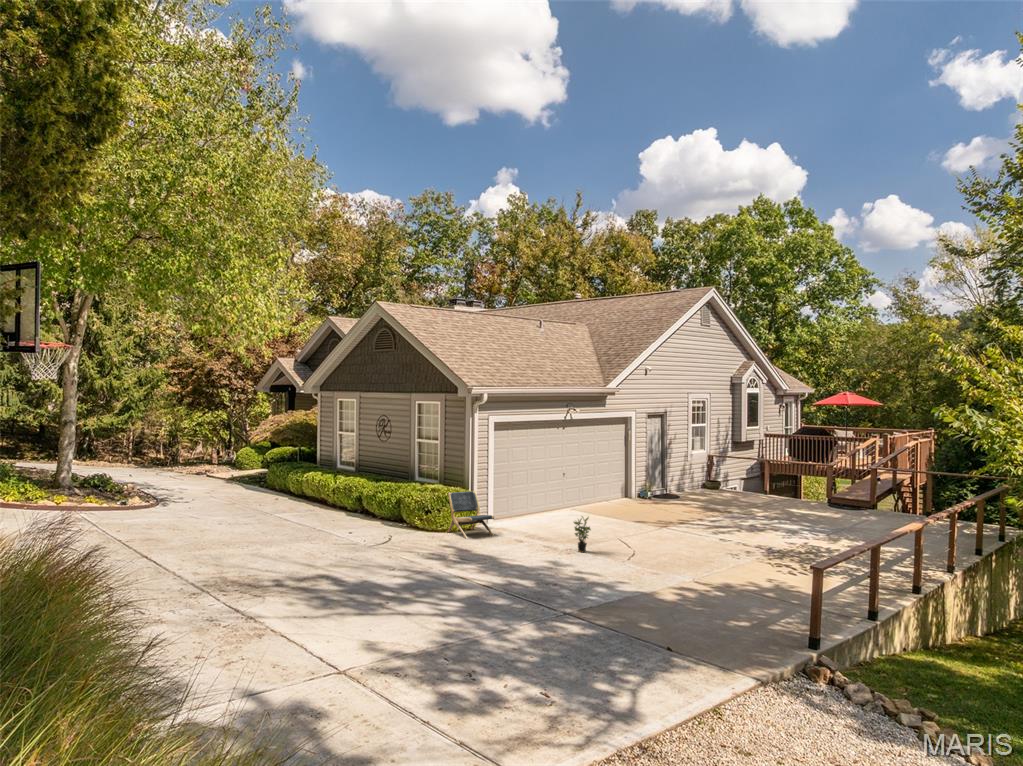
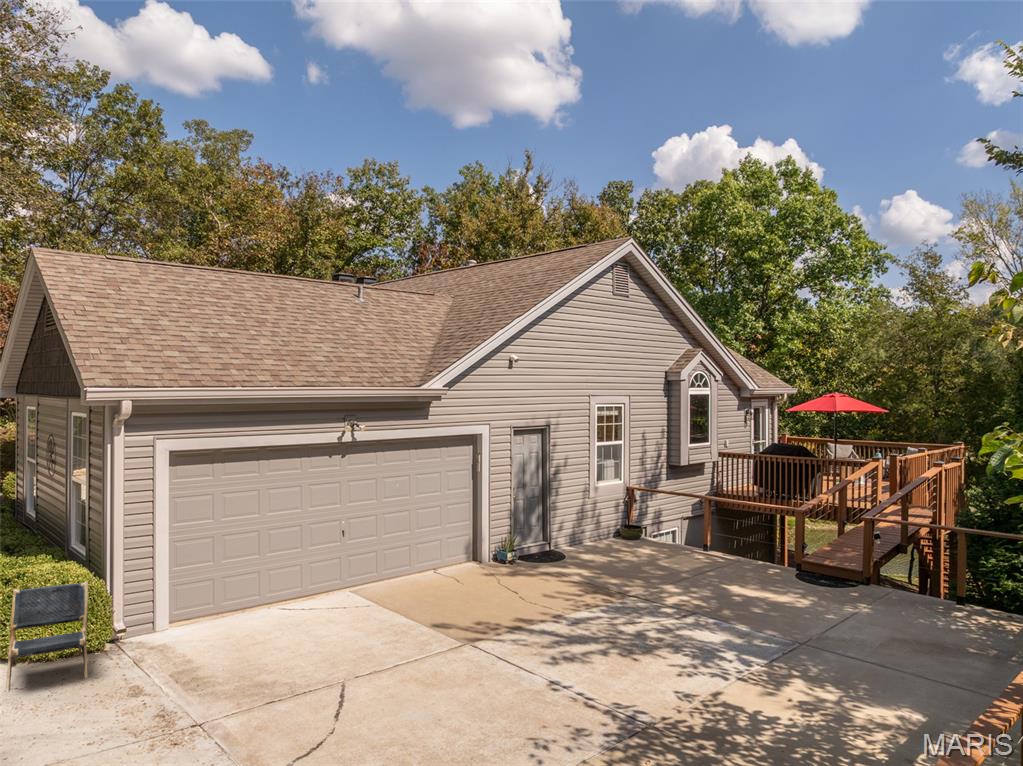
potted plant: present [574,516,591,552] -> none [159,663,206,749]

